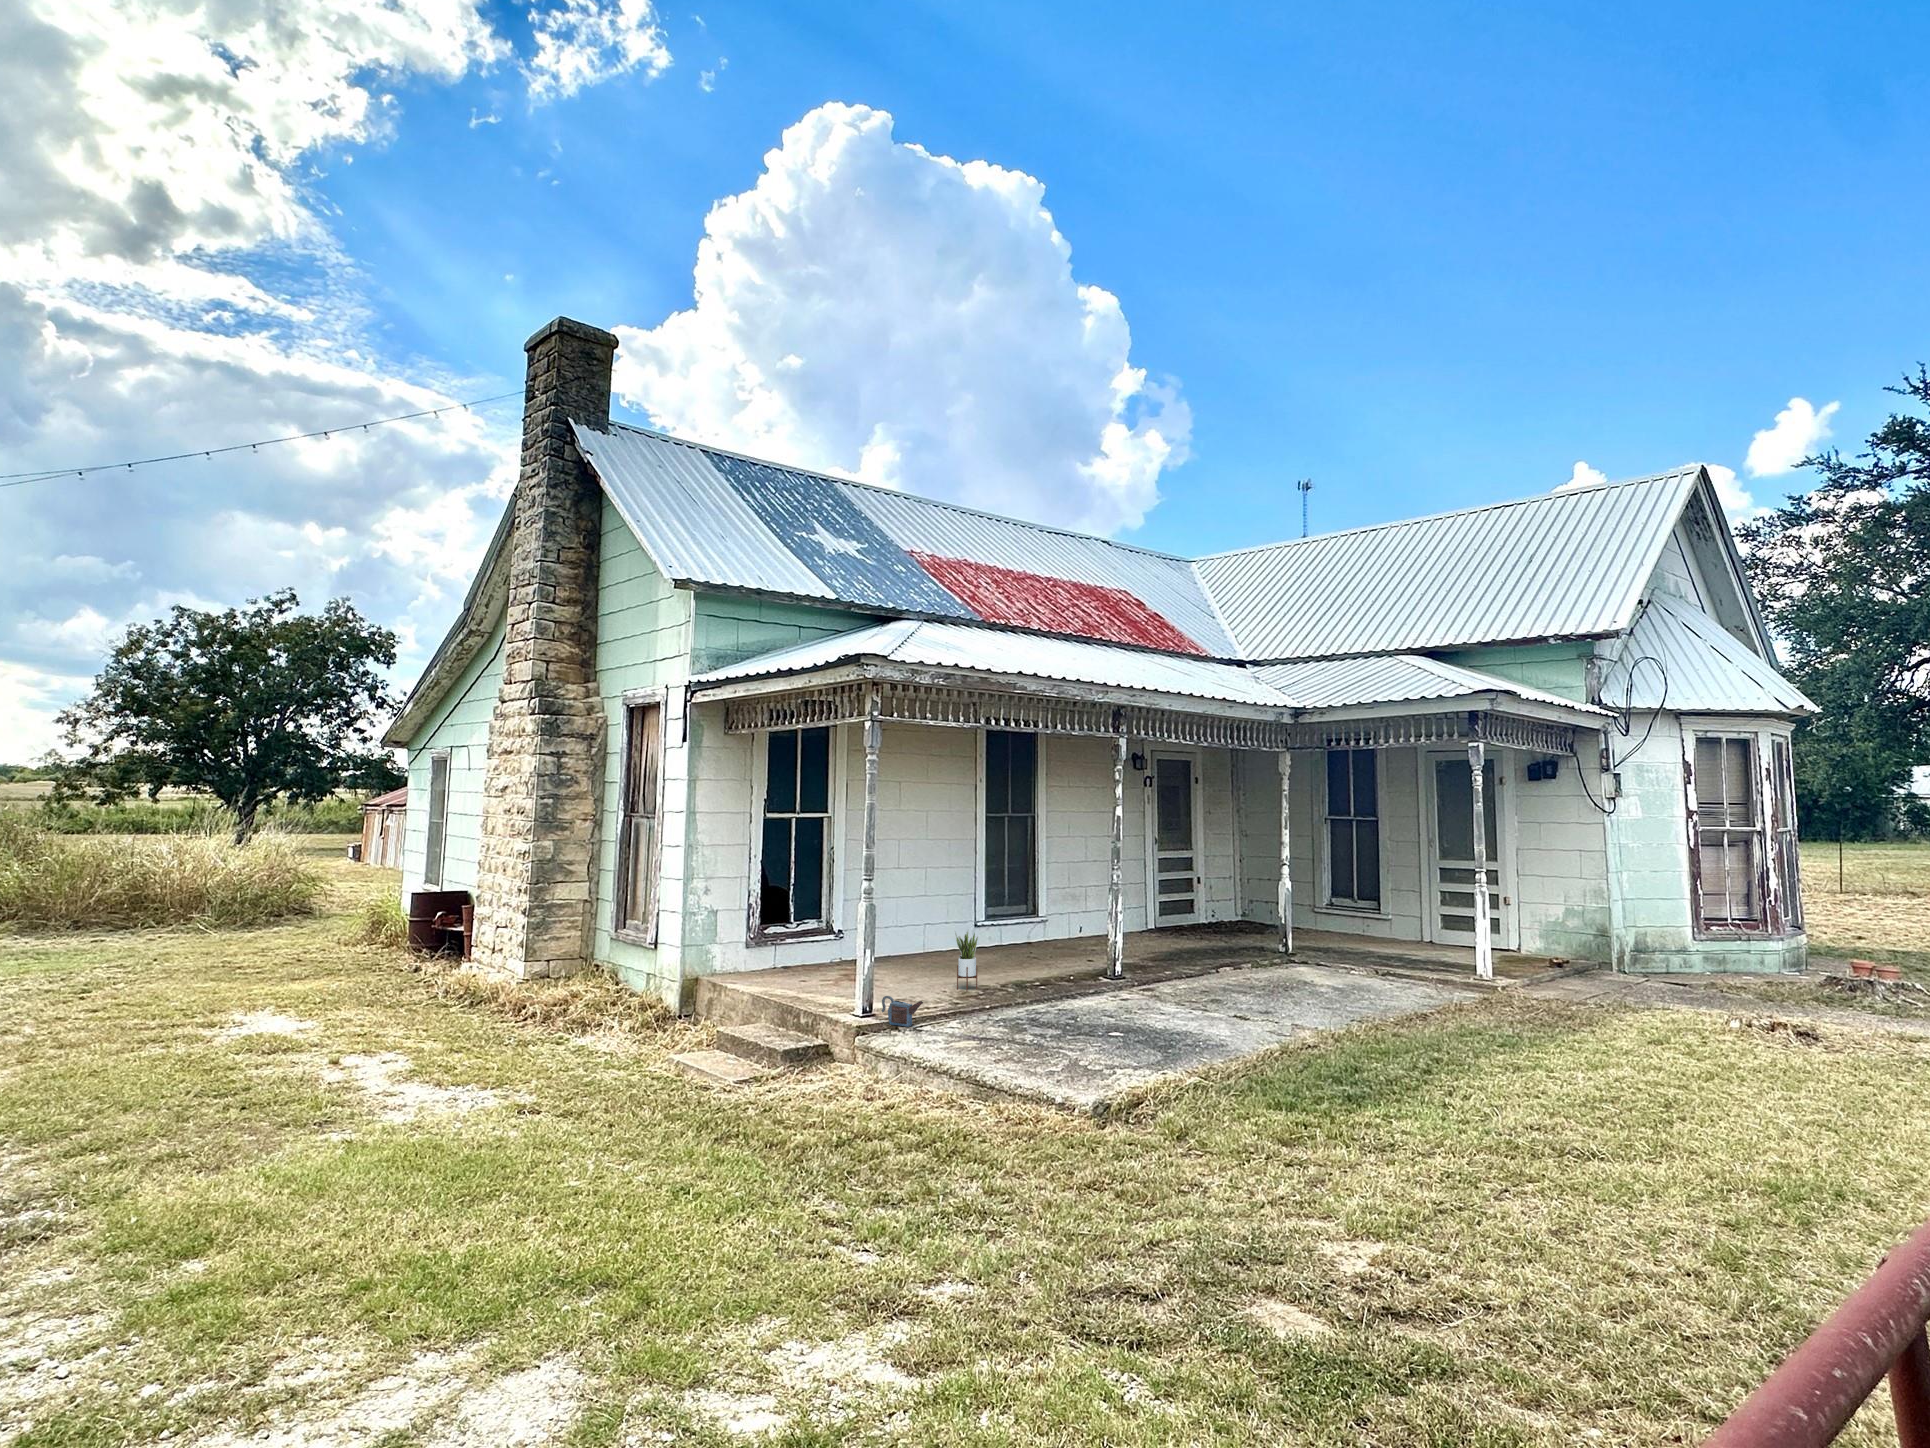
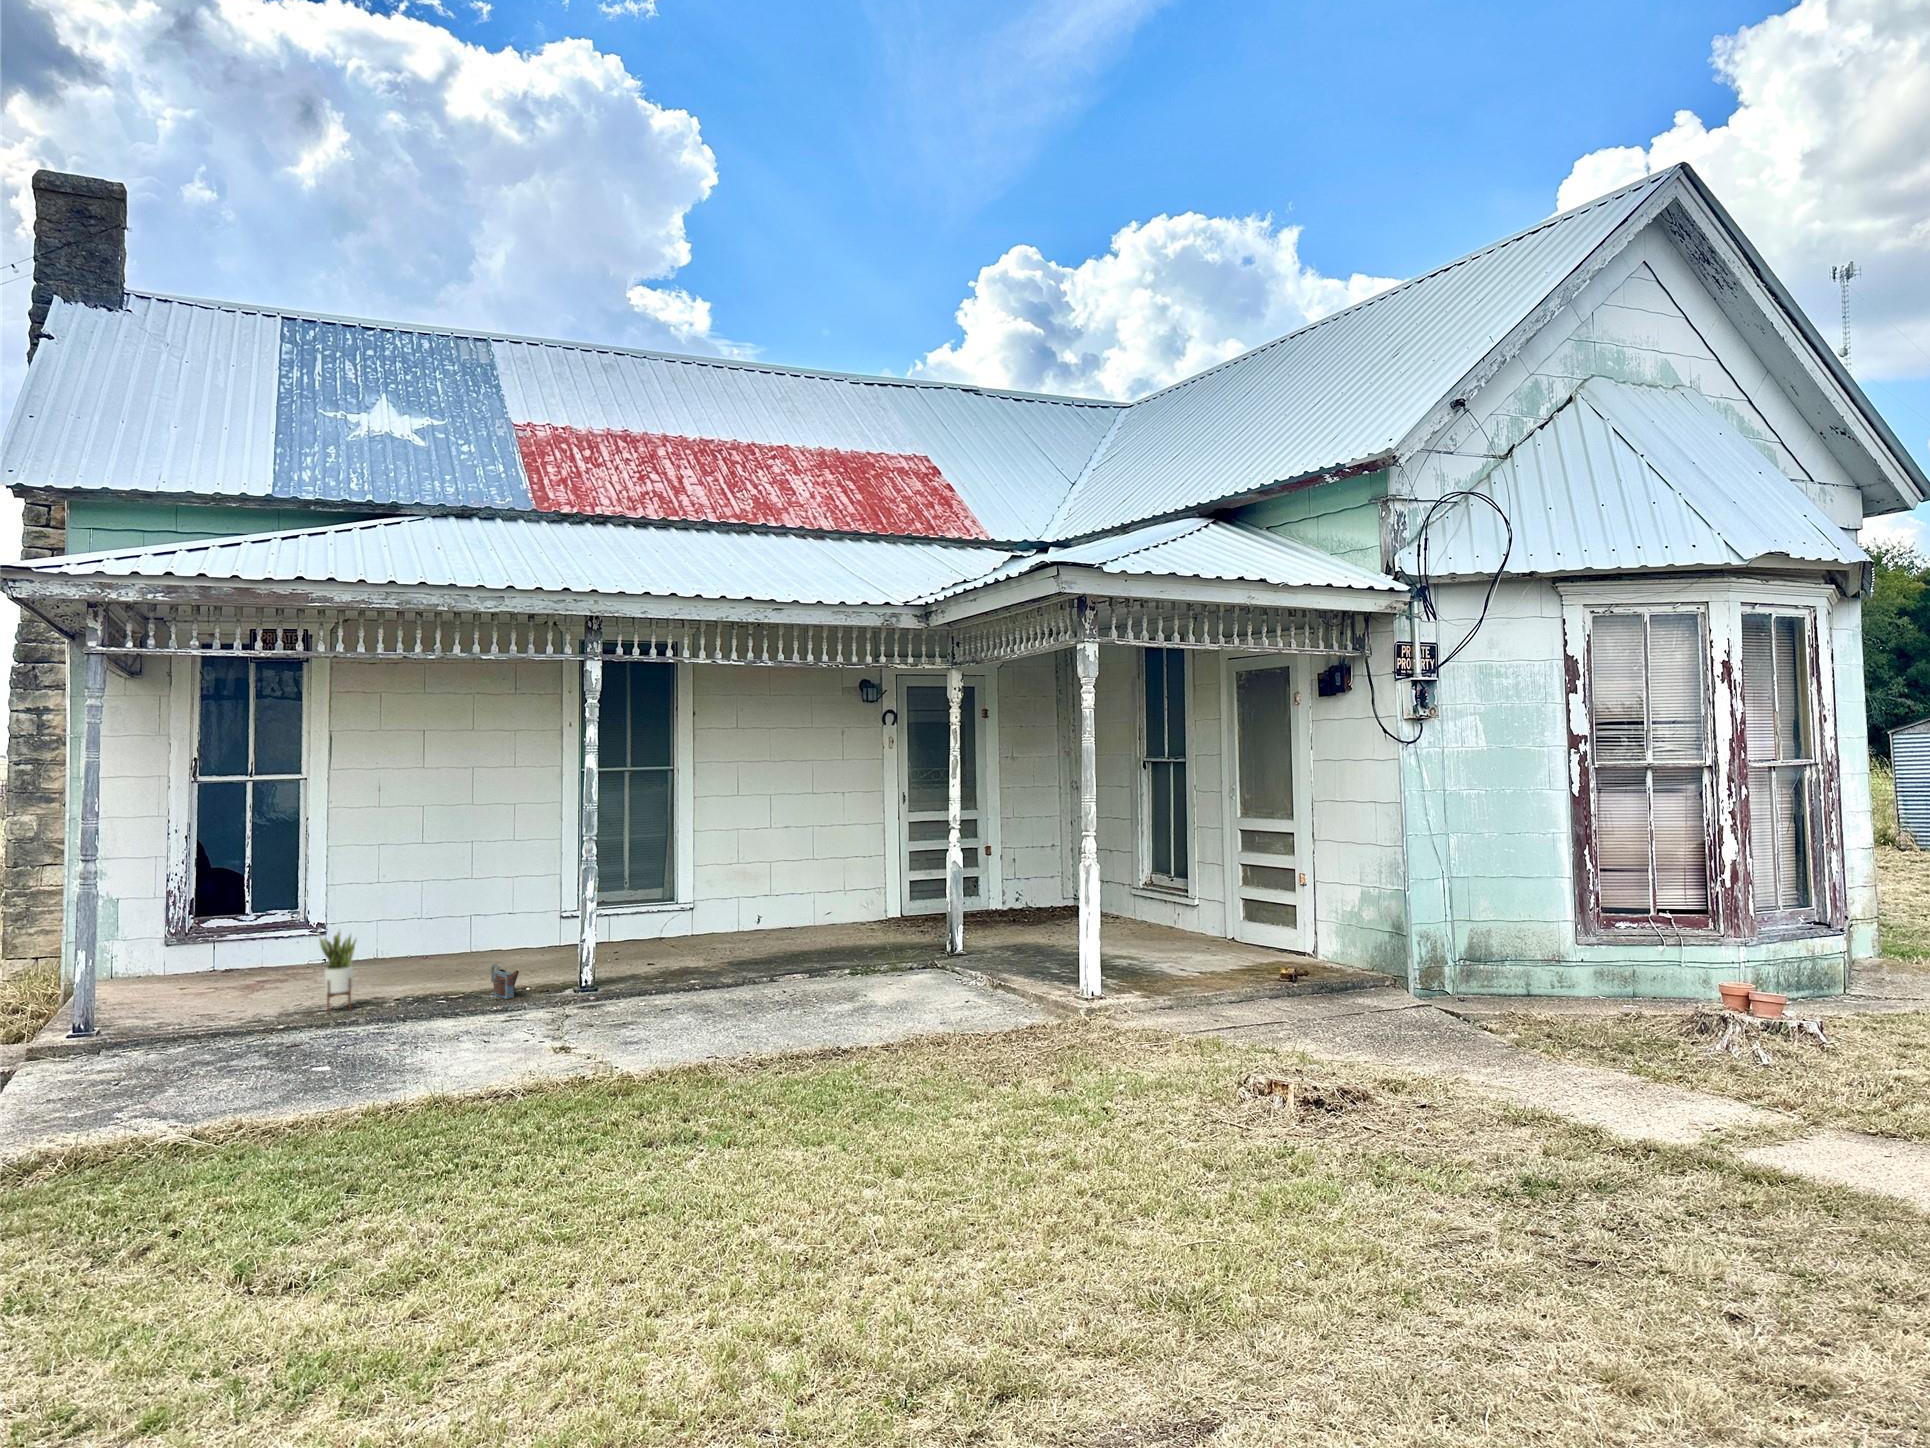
watering can: present [881,996,923,1027] -> present [491,964,519,999]

